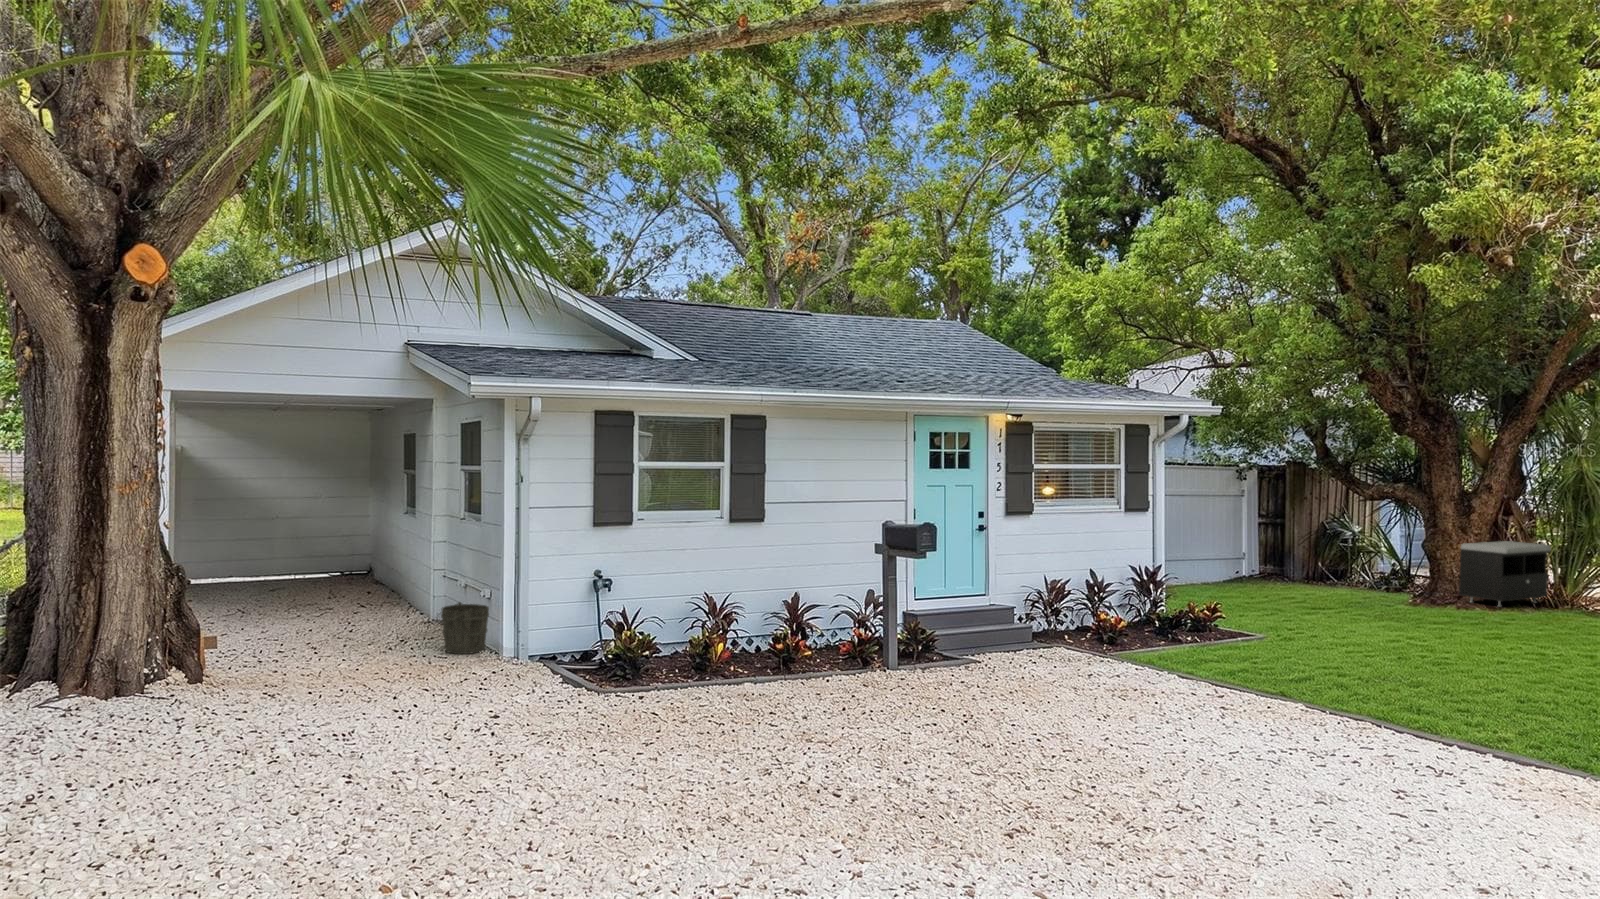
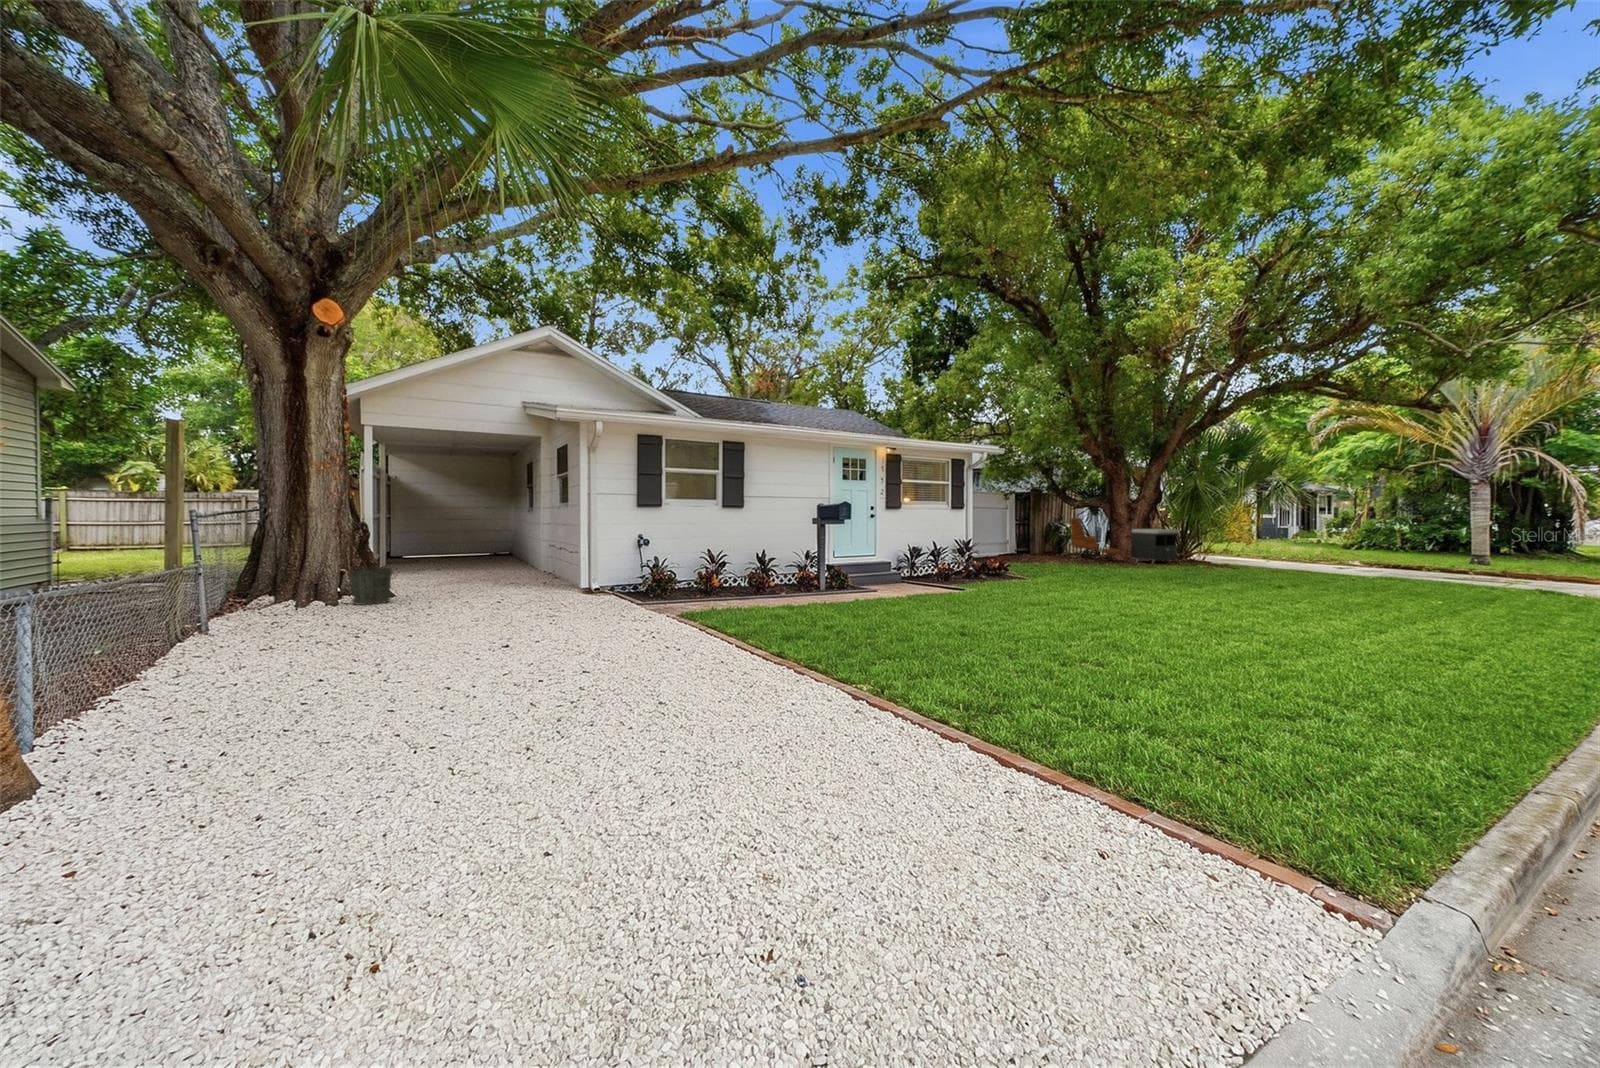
lounge chair: none [1349,518,1442,602] -> present [1070,518,1121,560]
bucket: present [437,602,489,654] -> present [349,566,392,605]

